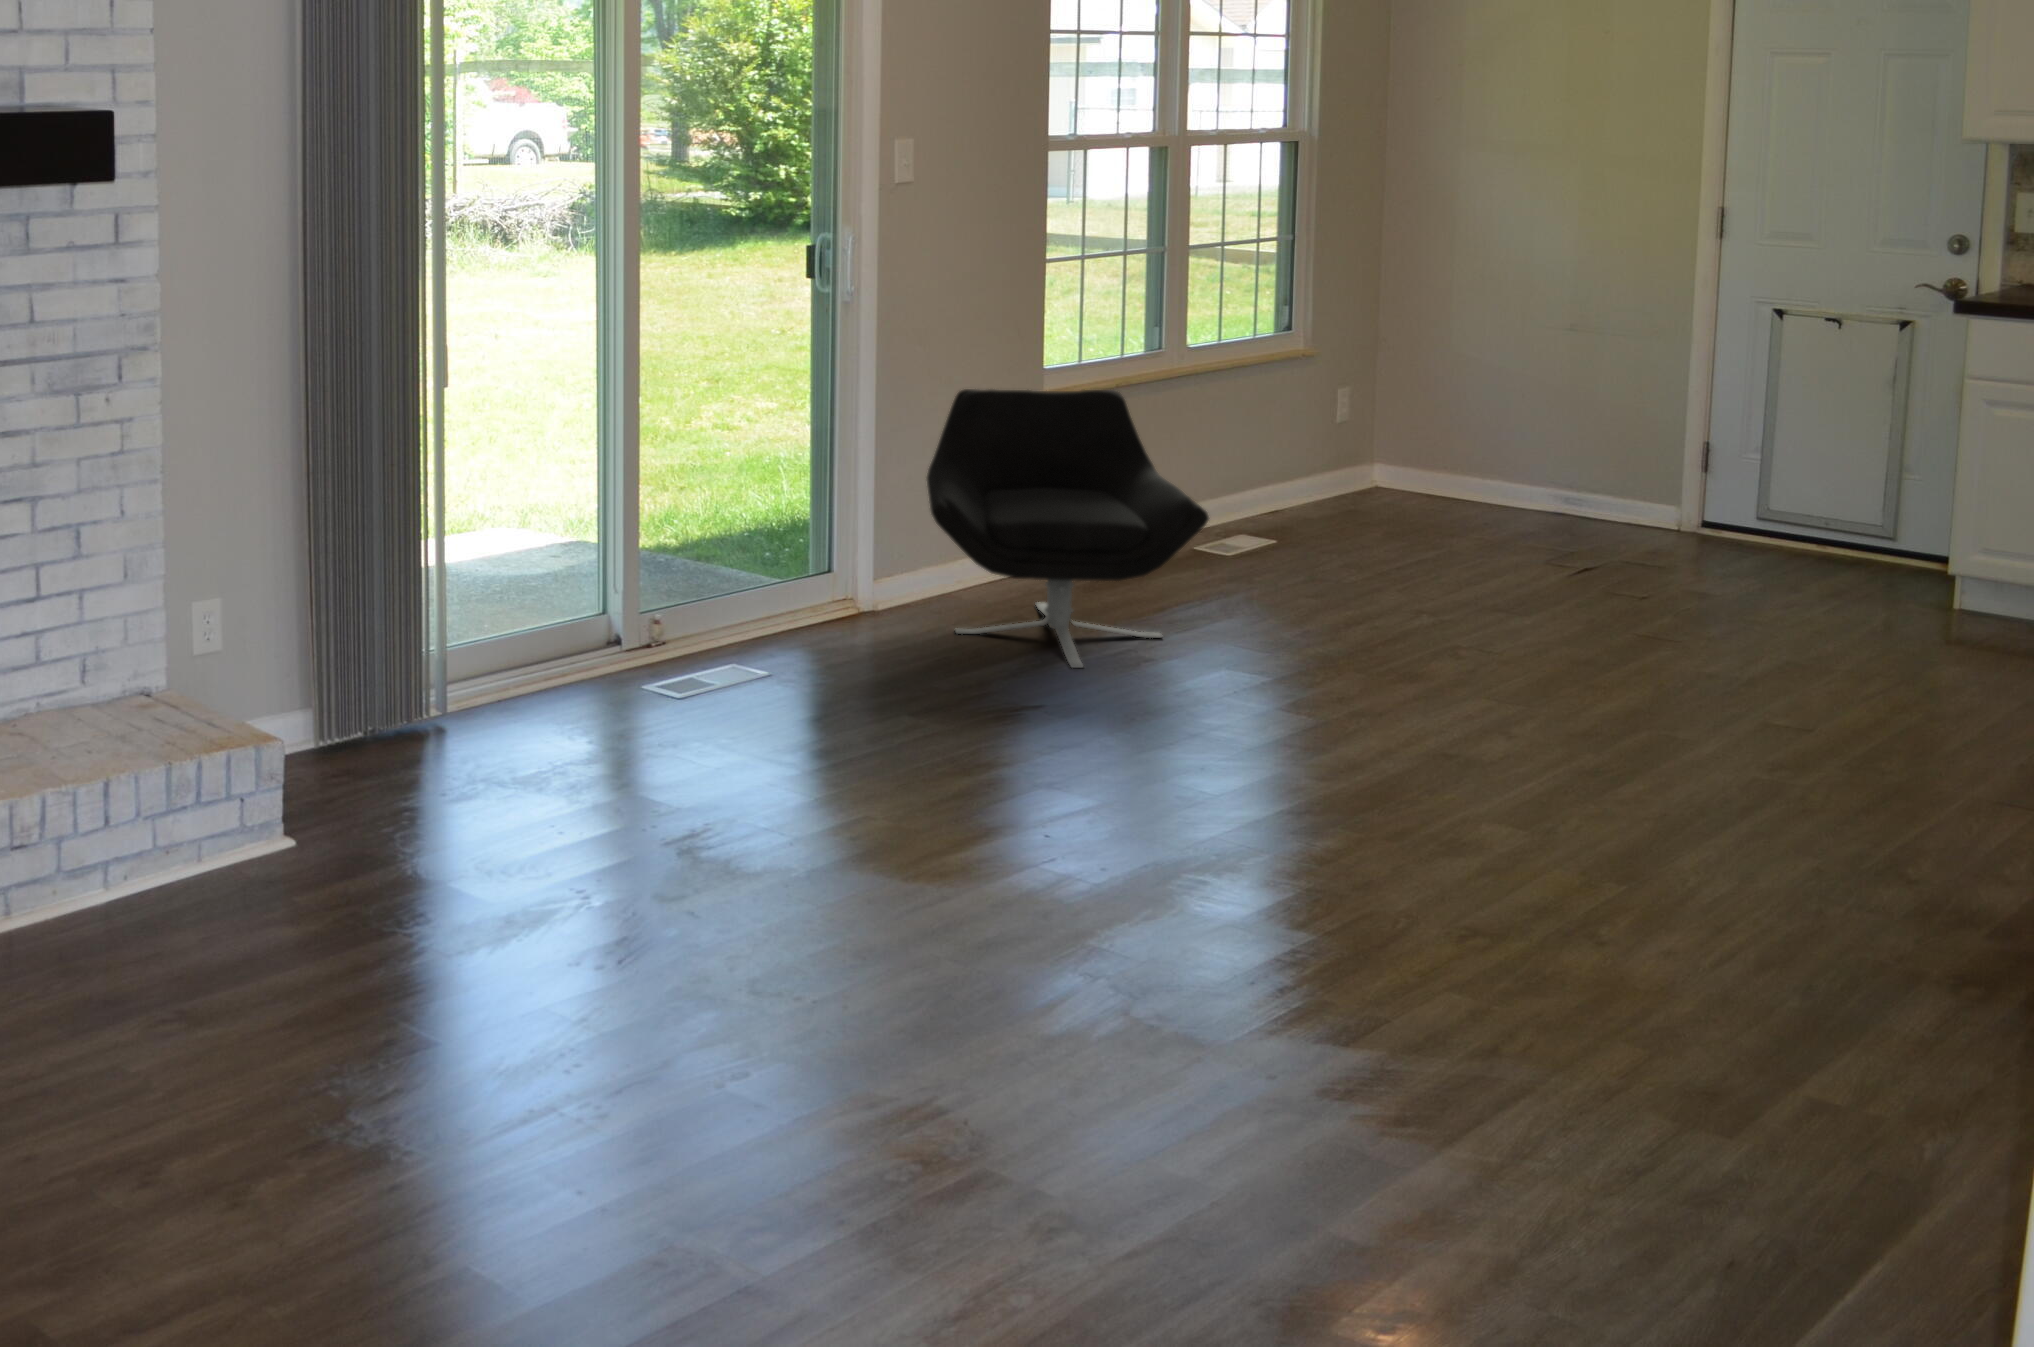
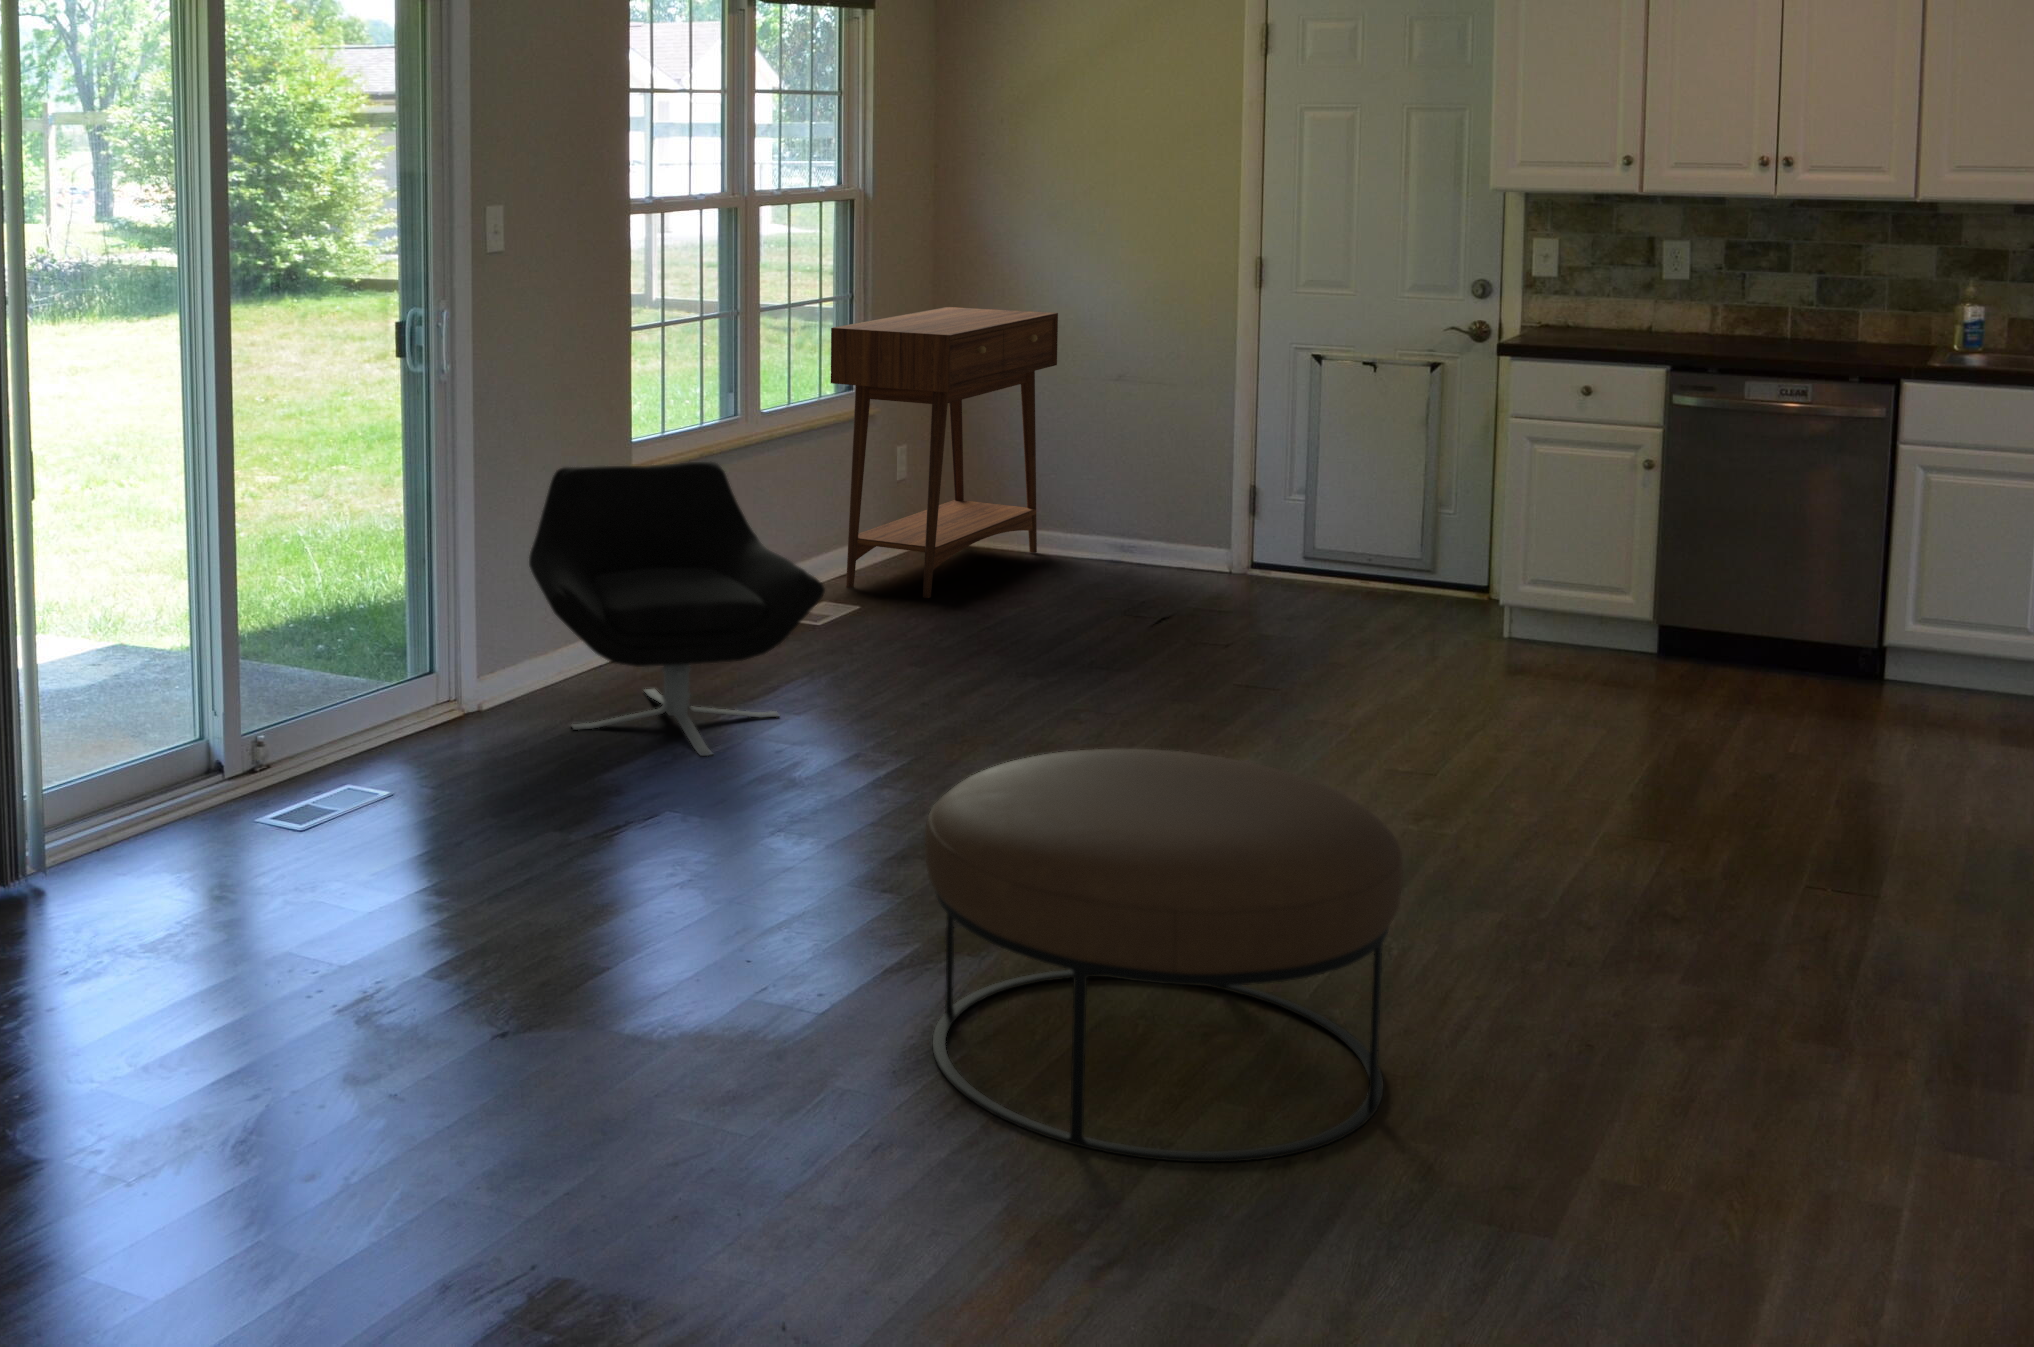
console table: none [1264,252,1521,538] -> present [831,307,1058,598]
ottoman: none [1212,688,1739,1120] -> present [925,749,1403,1162]

